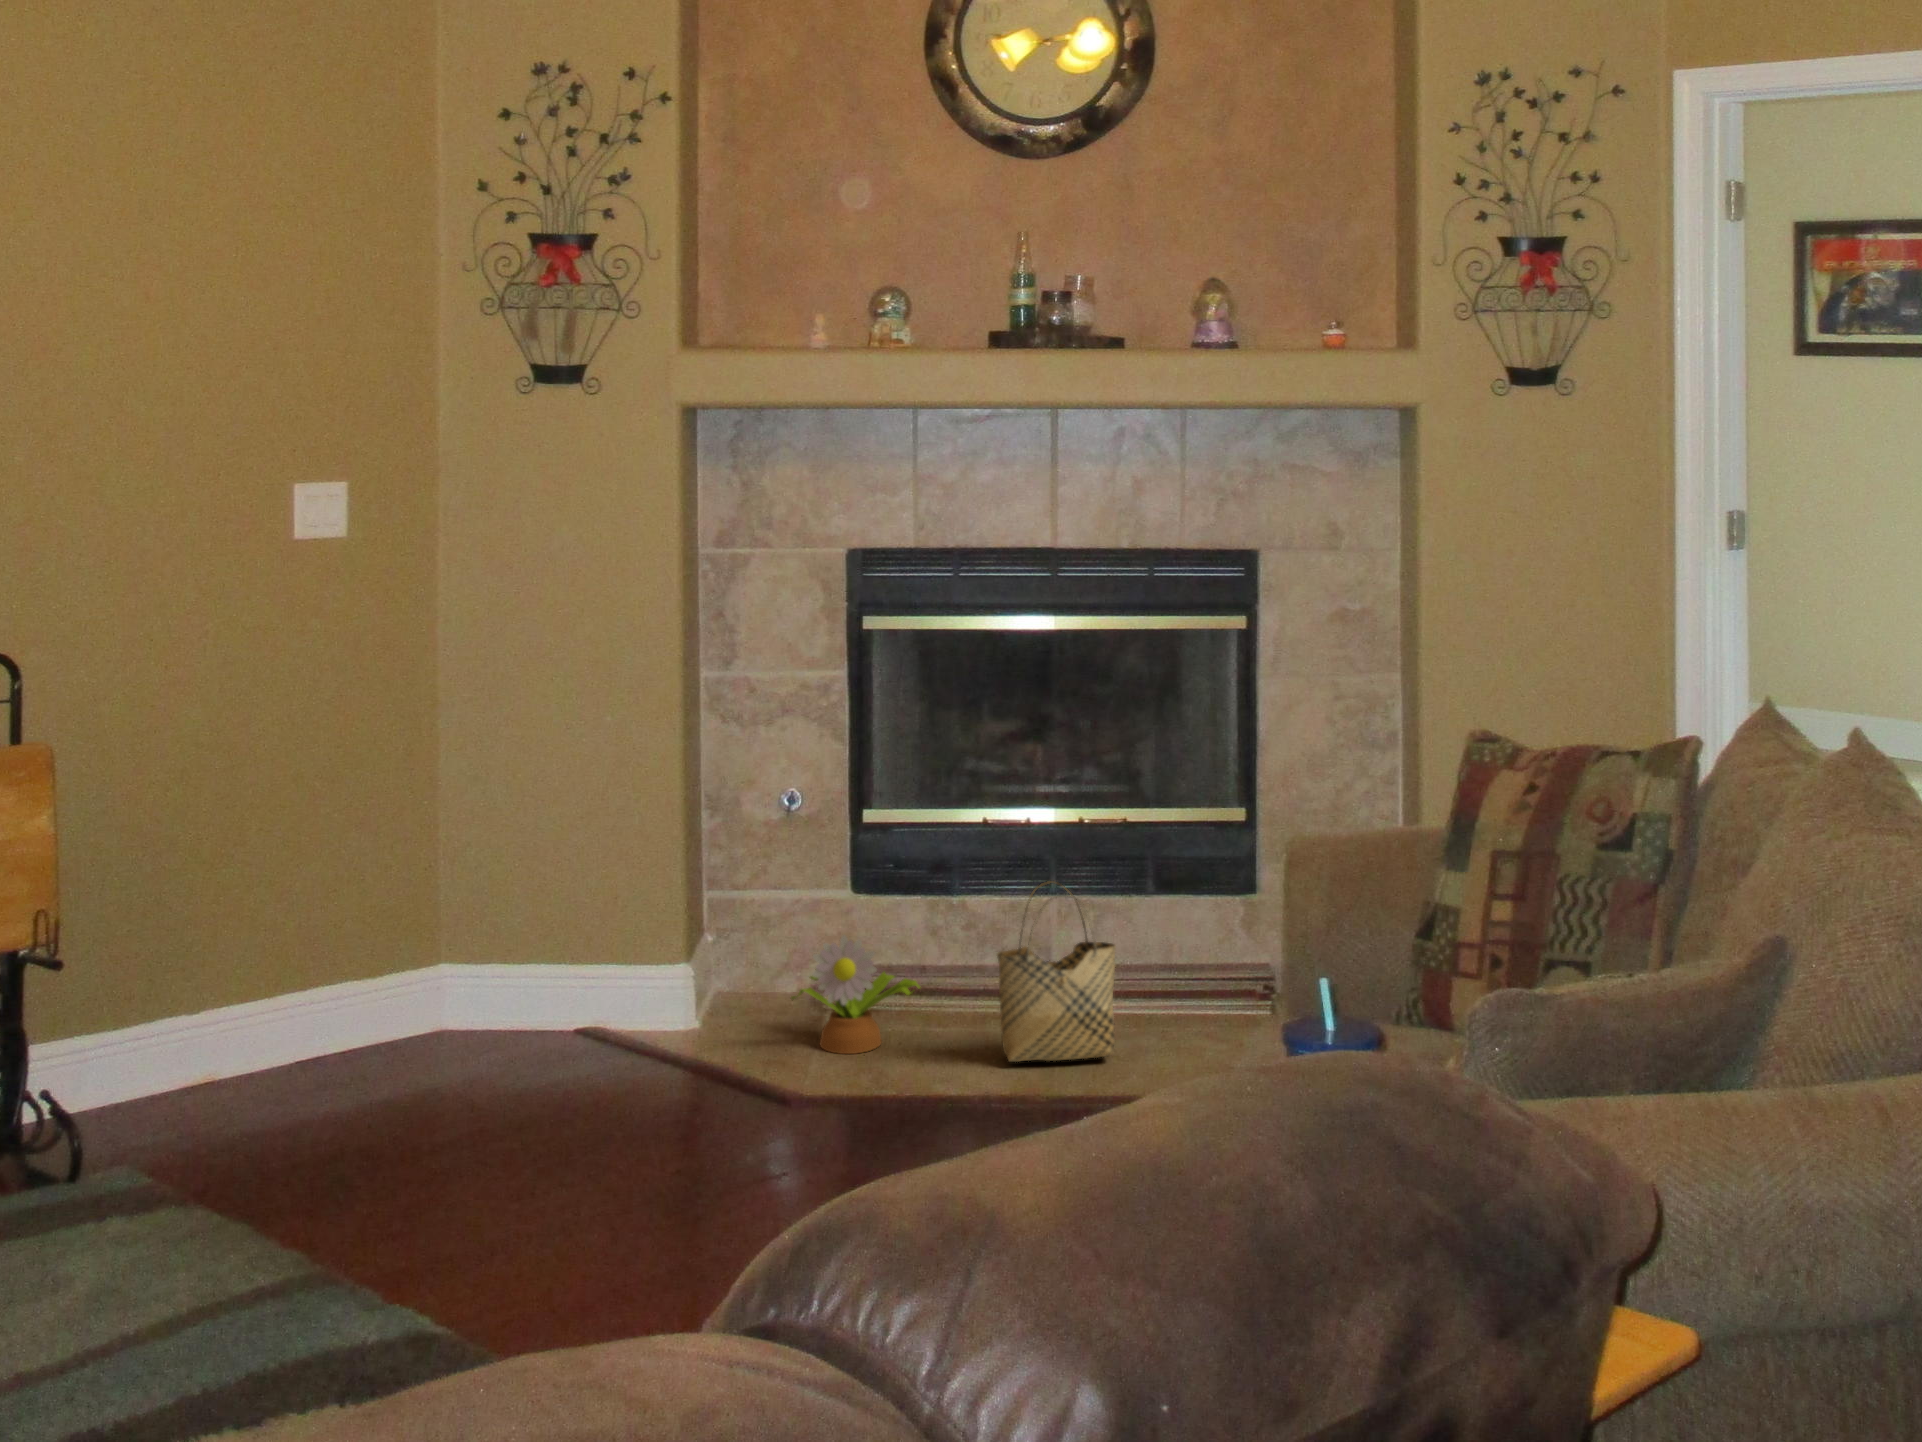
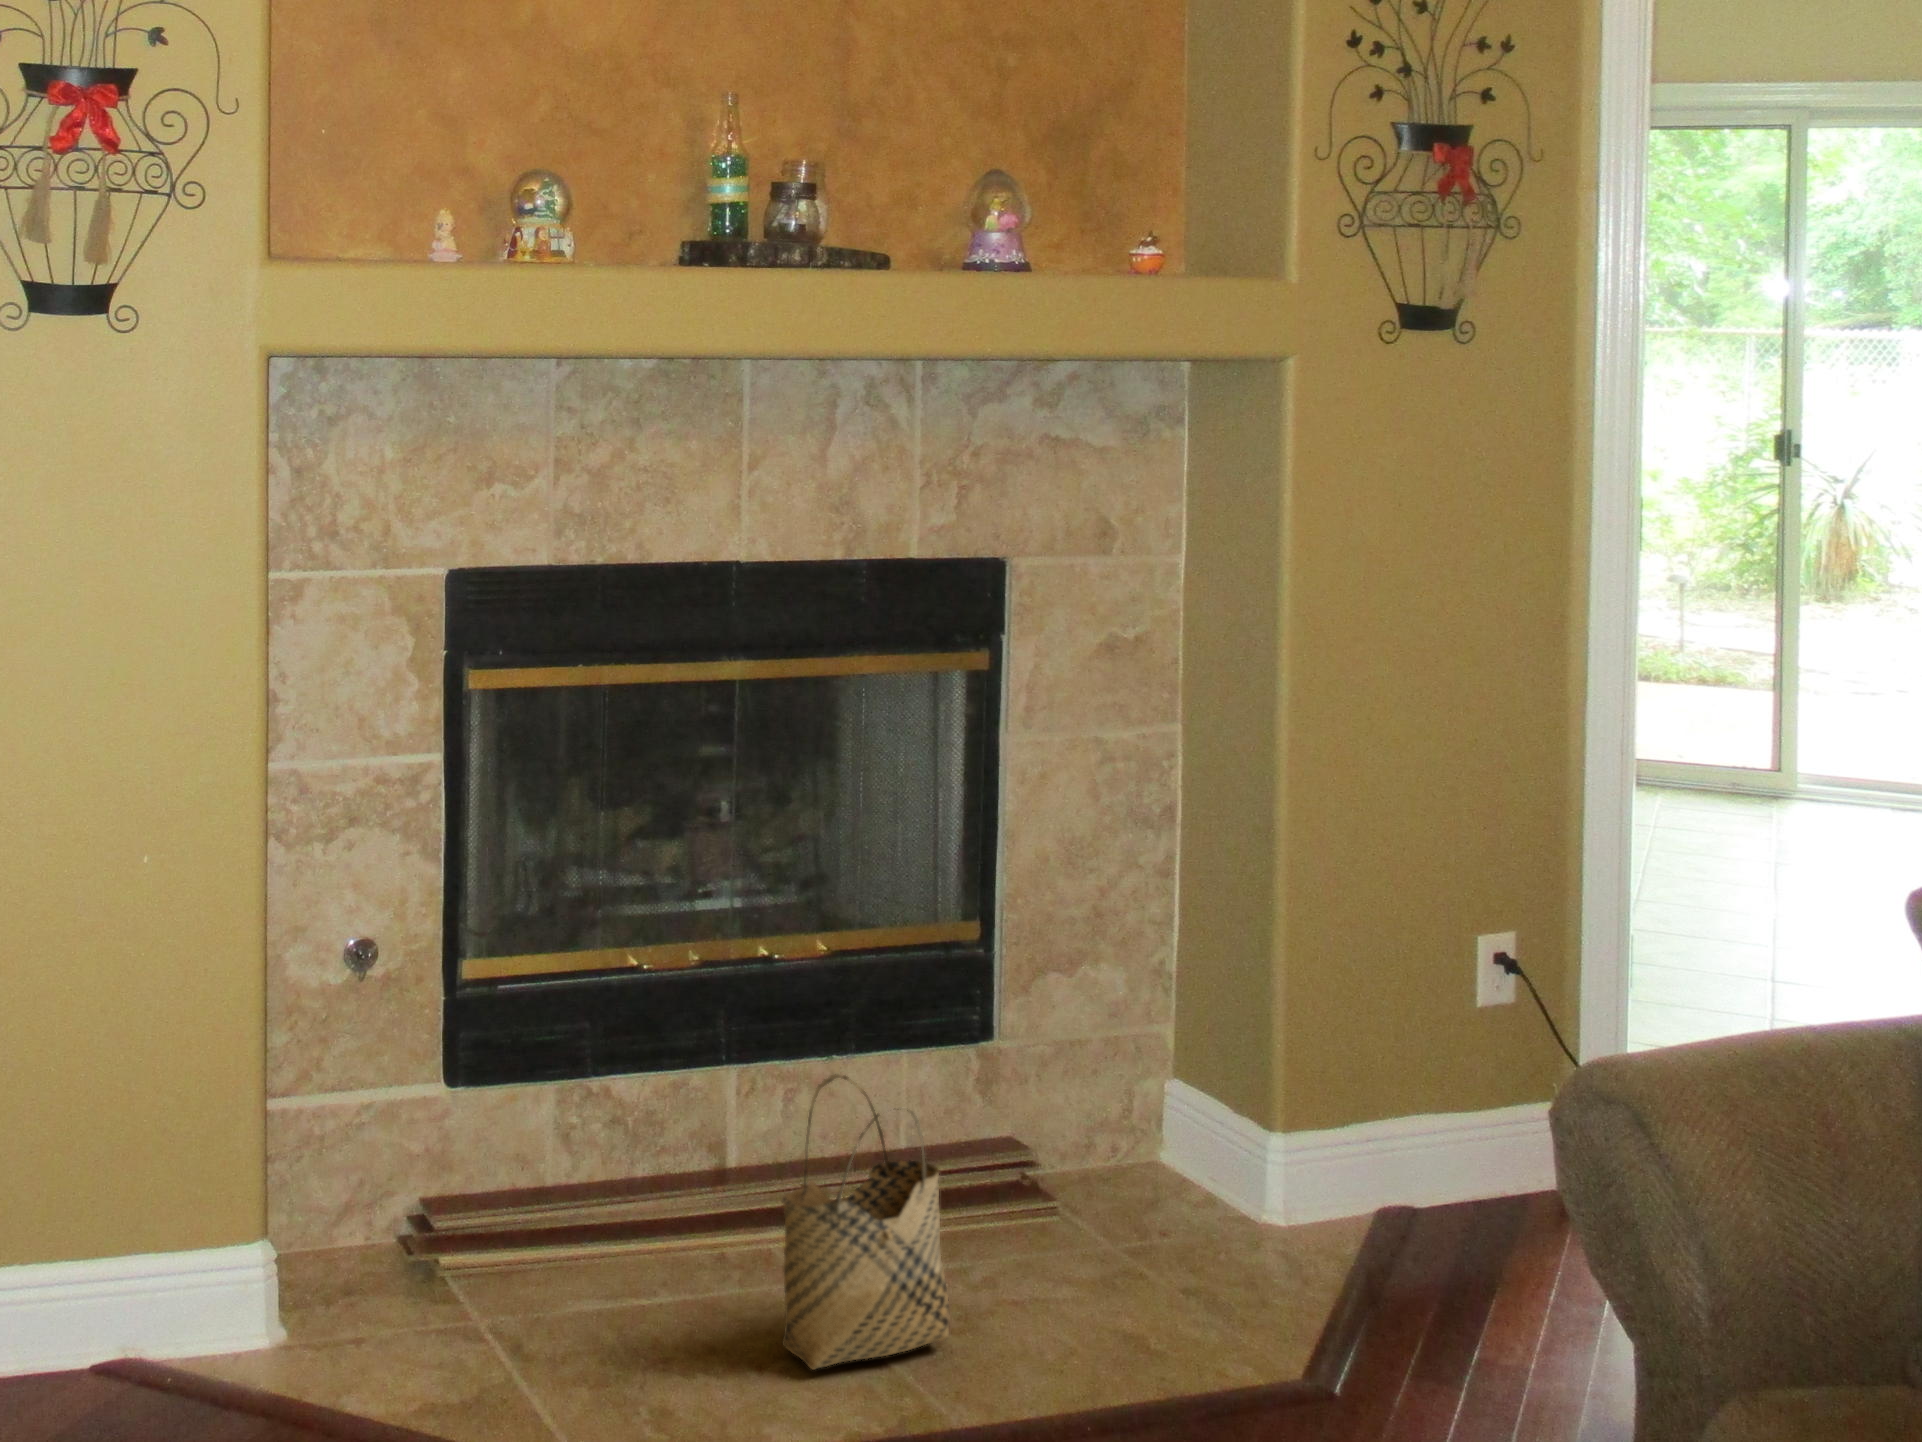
decorative plant: present [791,935,920,1054] -> none [452,1189,641,1374]

